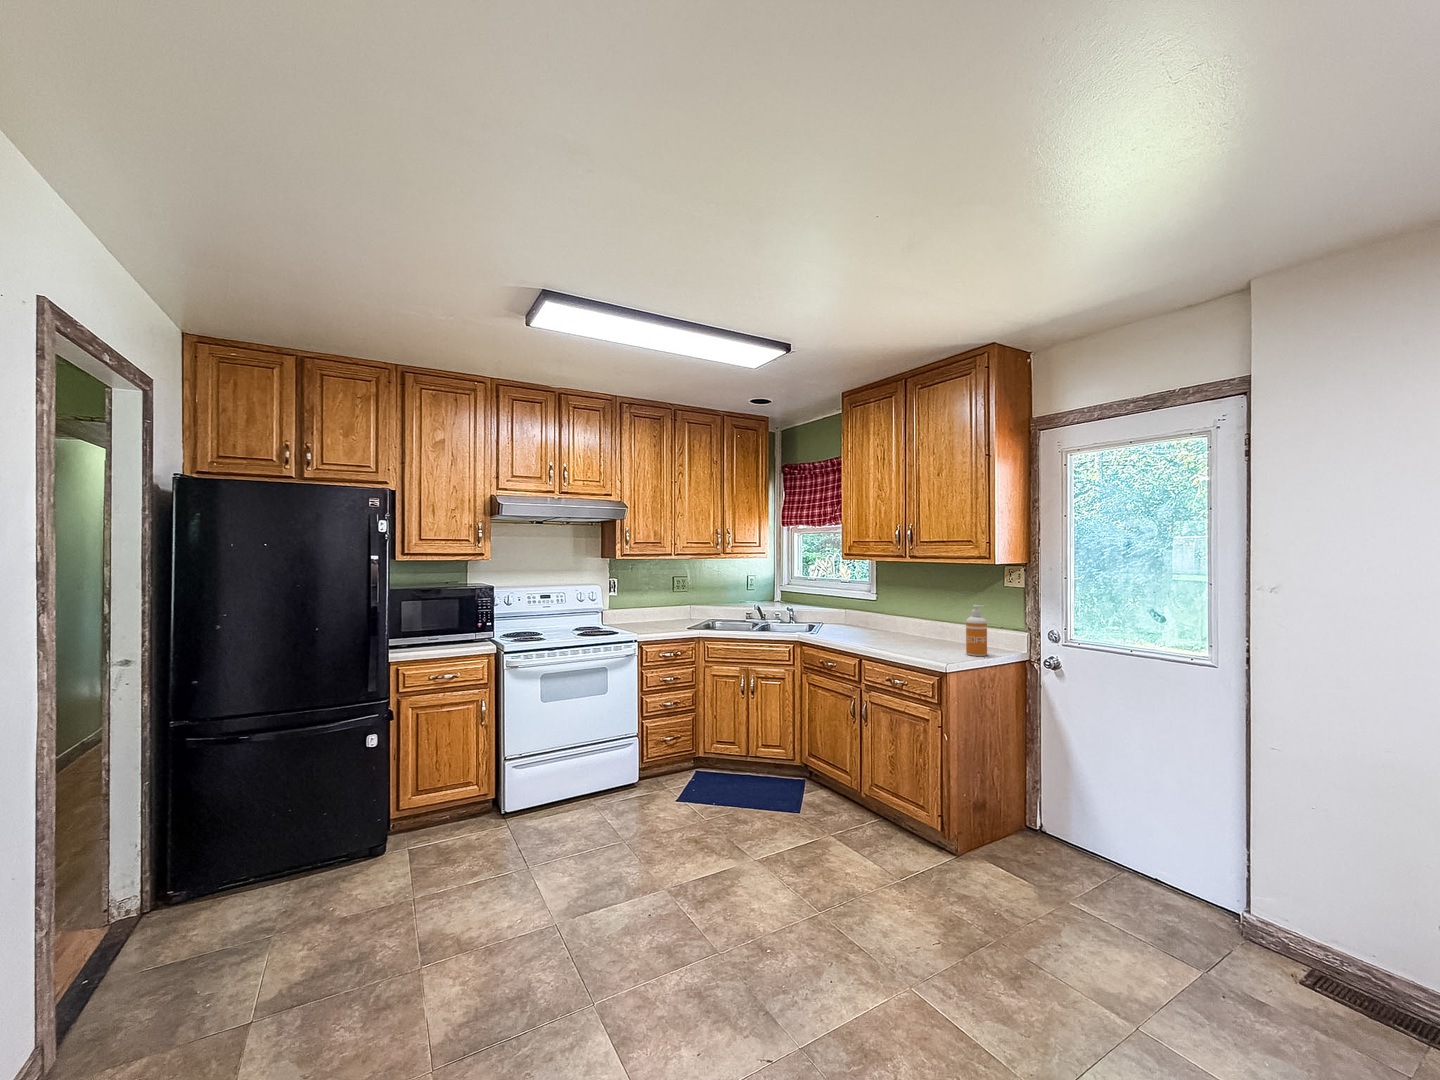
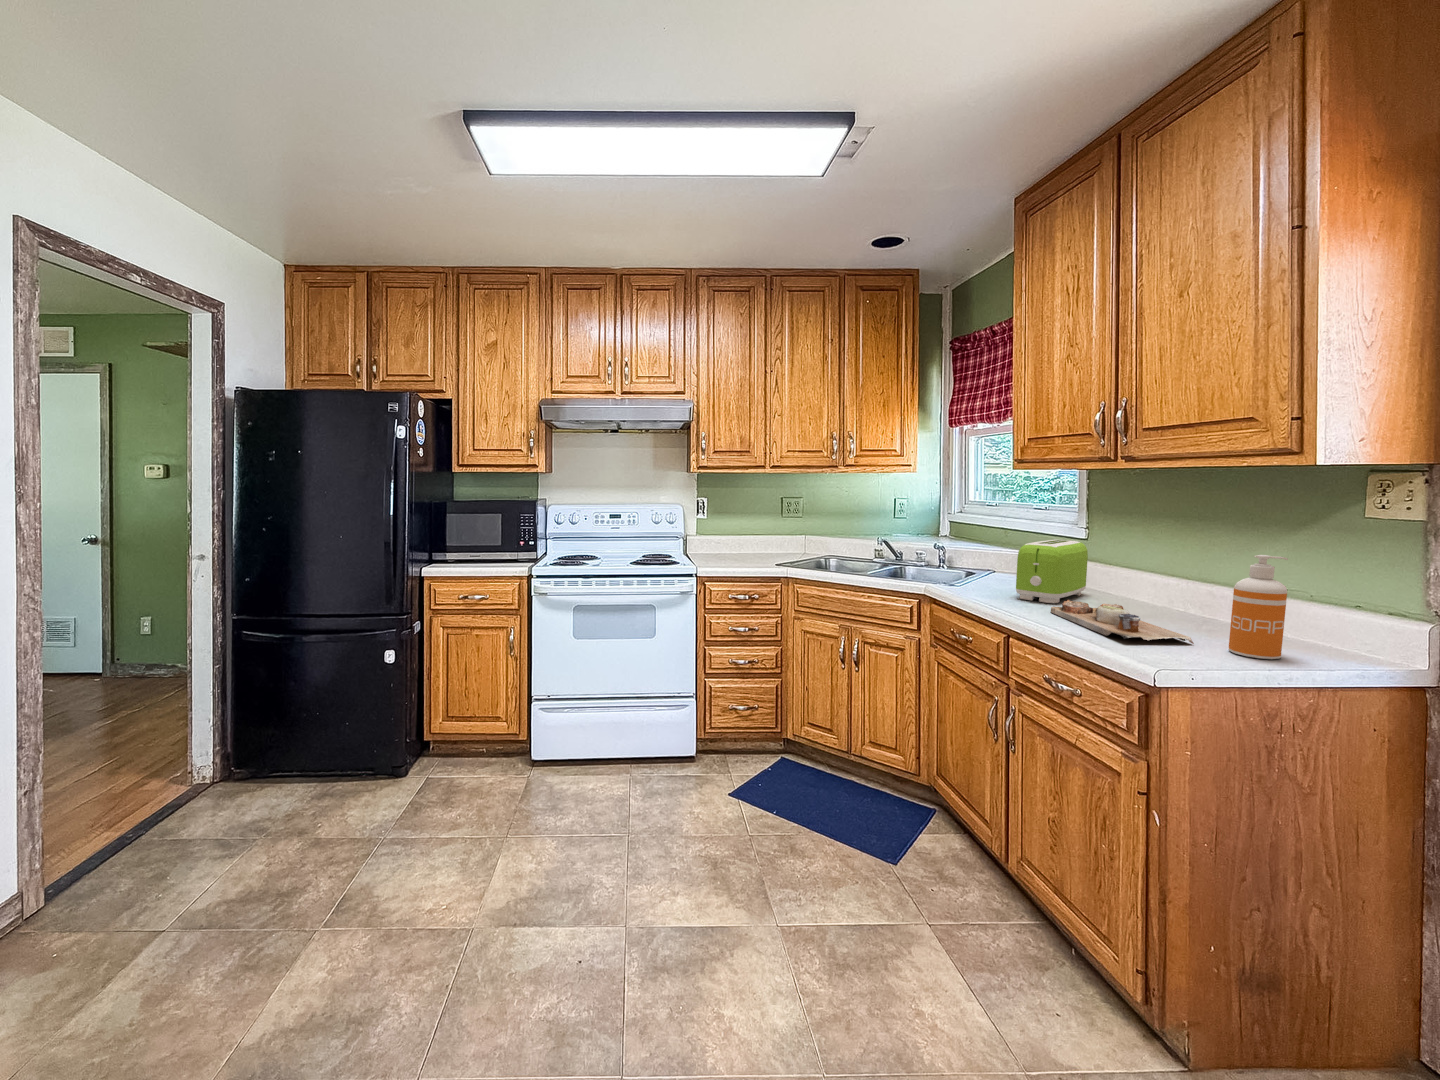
toaster: none [852,601,886,639] -> present [1016,540,1088,603]
cutting board: none [877,636,951,653] -> present [1051,600,1194,644]

